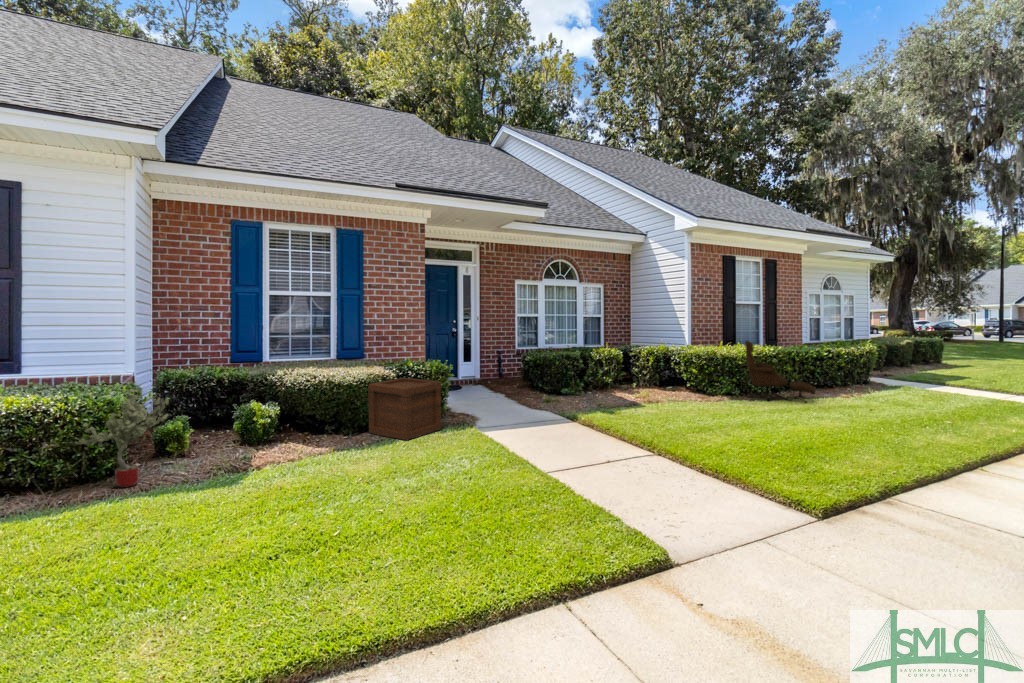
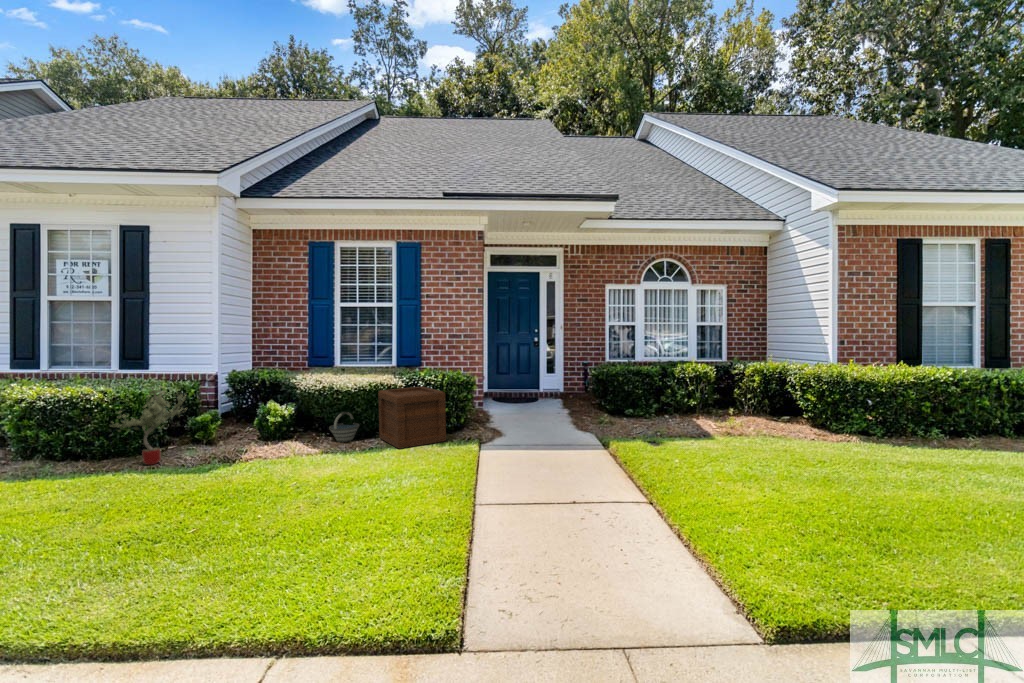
lounge chair: present [745,341,815,402] -> none [883,356,1003,450]
bucket: none [316,408,348,440] -> present [329,412,360,442]

